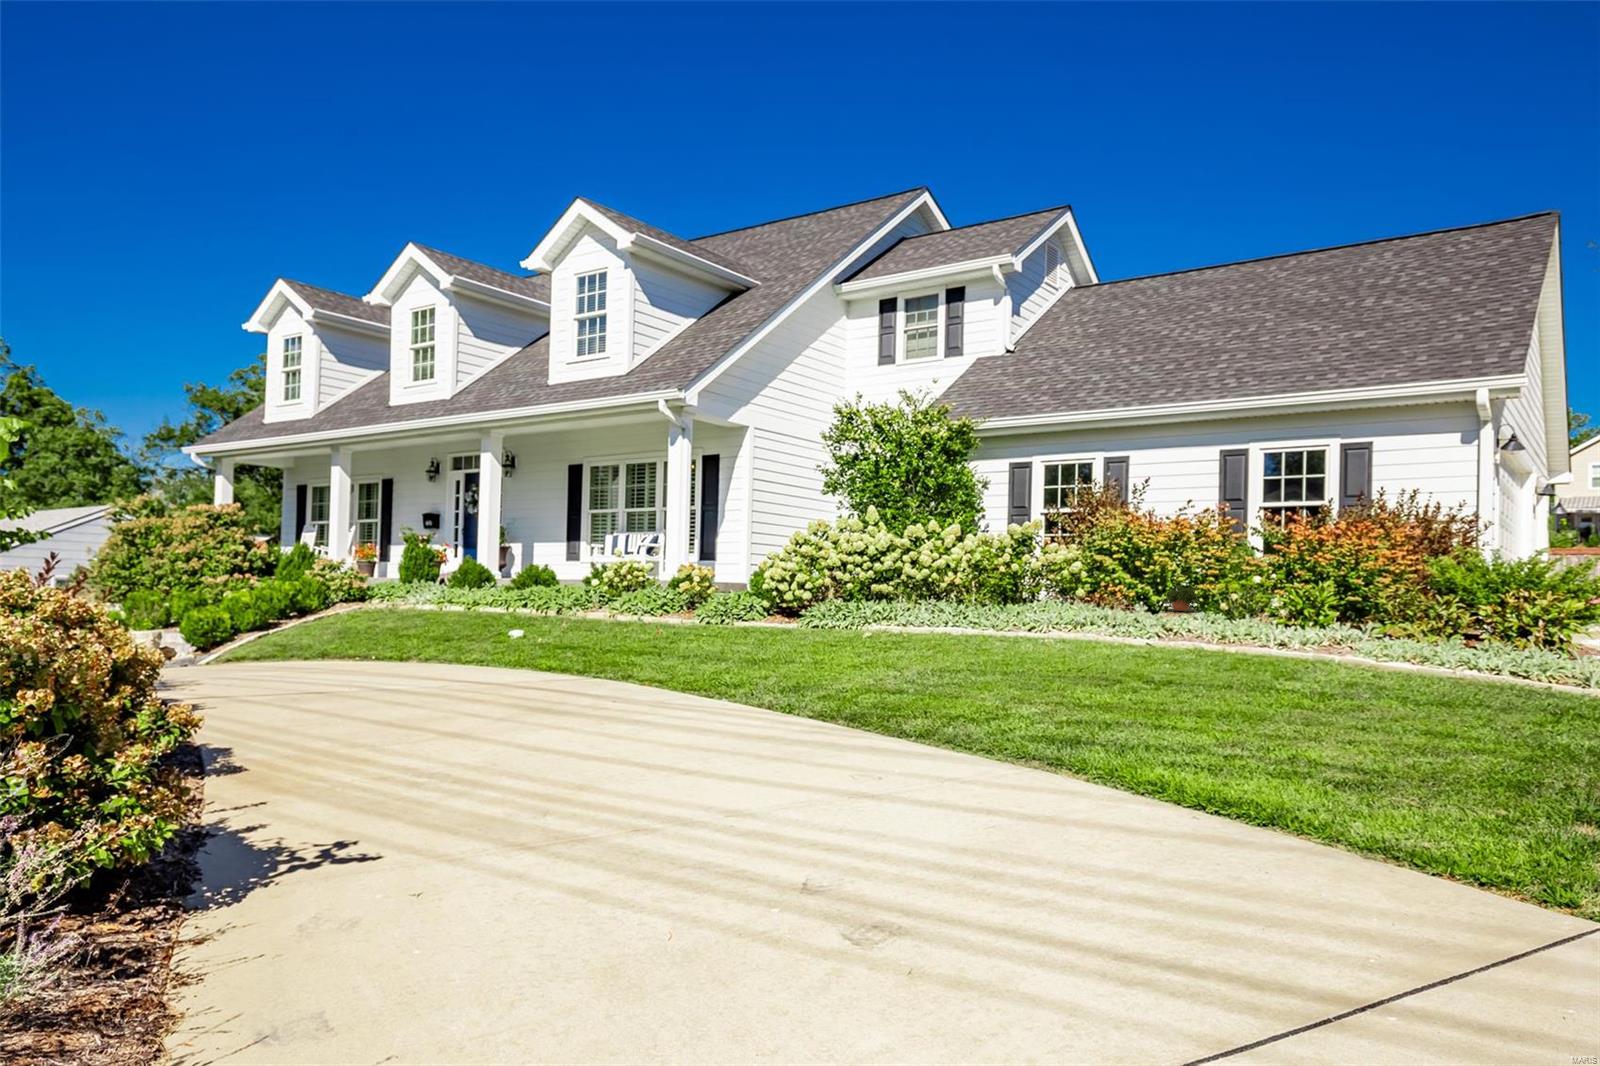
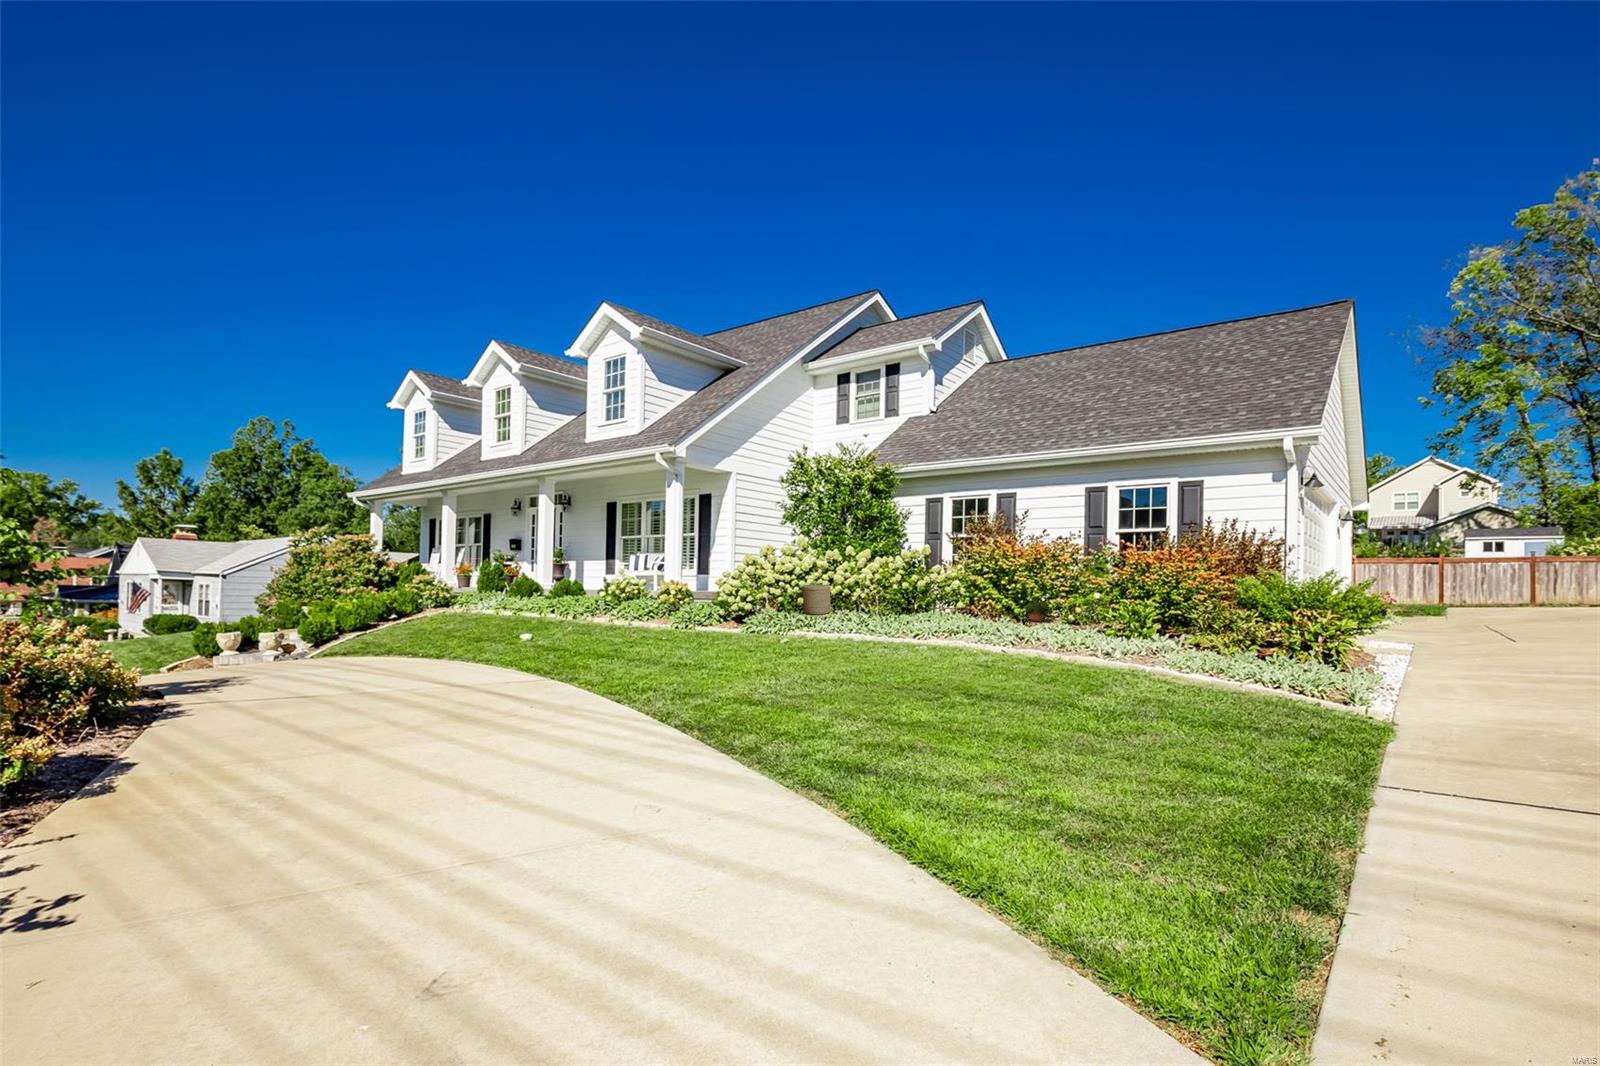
woven basket: none [874,567,911,605] -> present [802,584,830,614]

